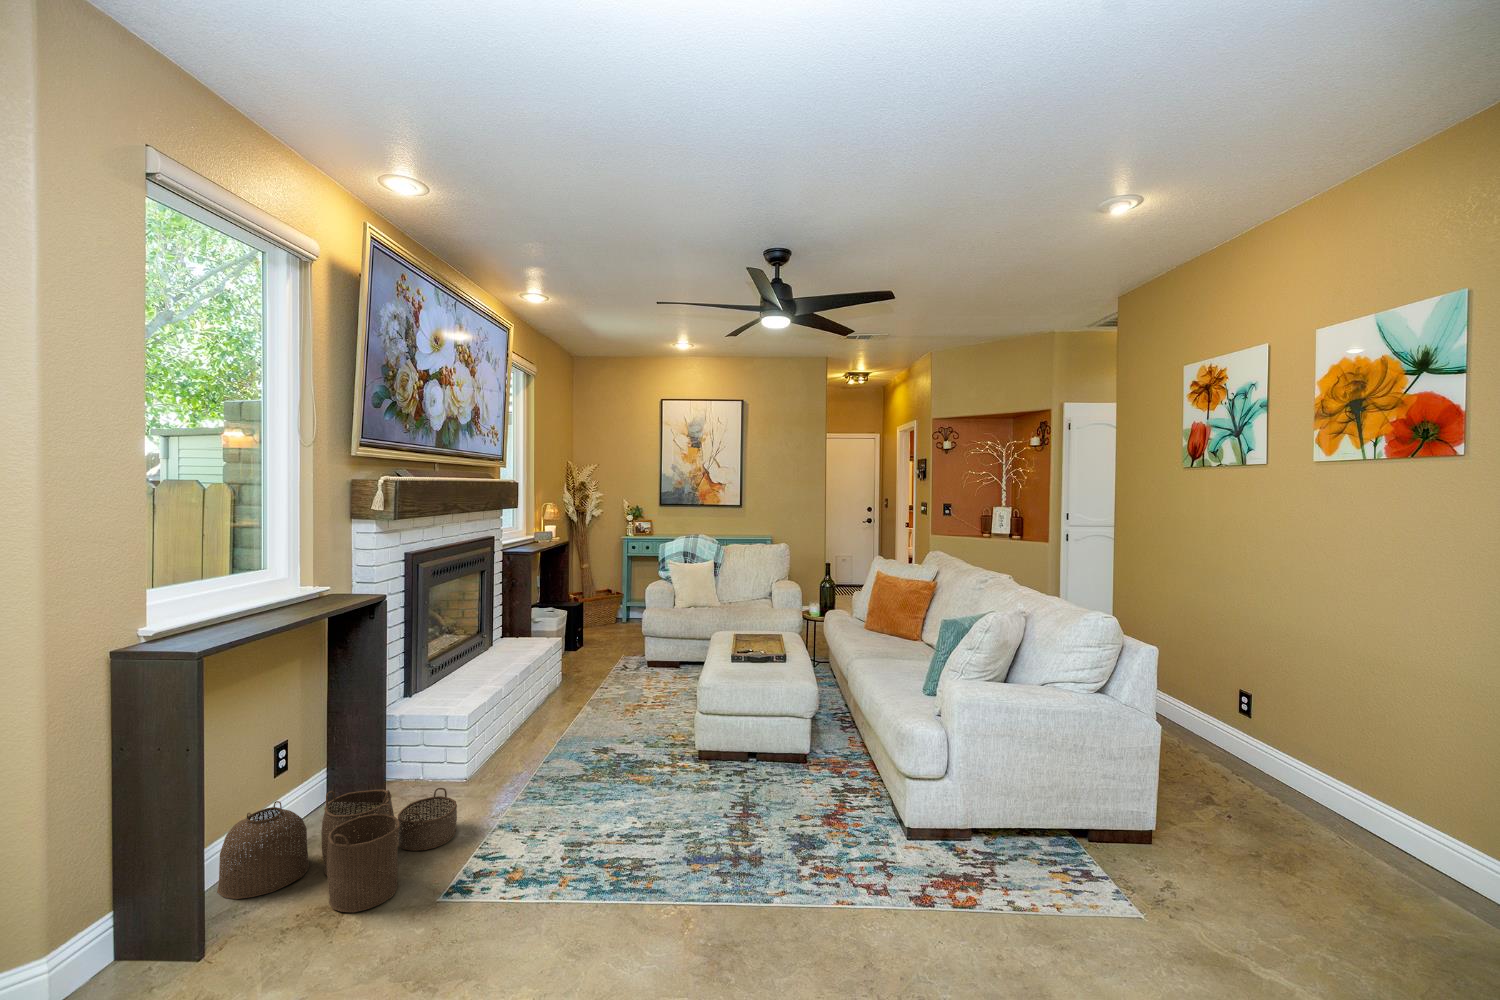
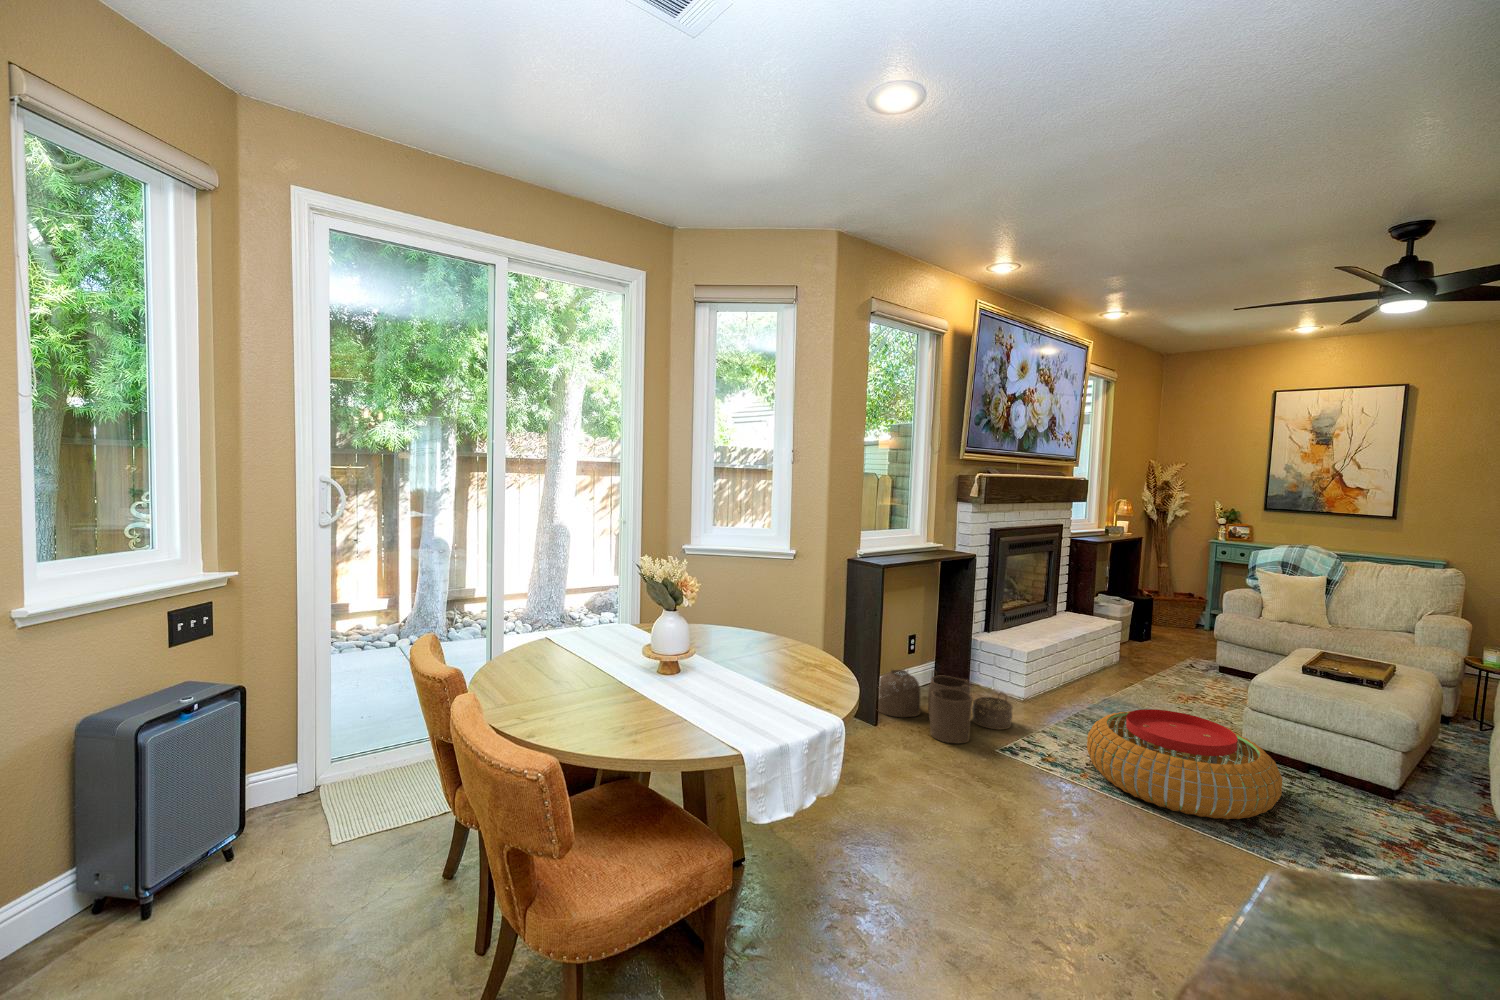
pouf: none [560,750,753,884] -> present [1087,709,1282,819]

